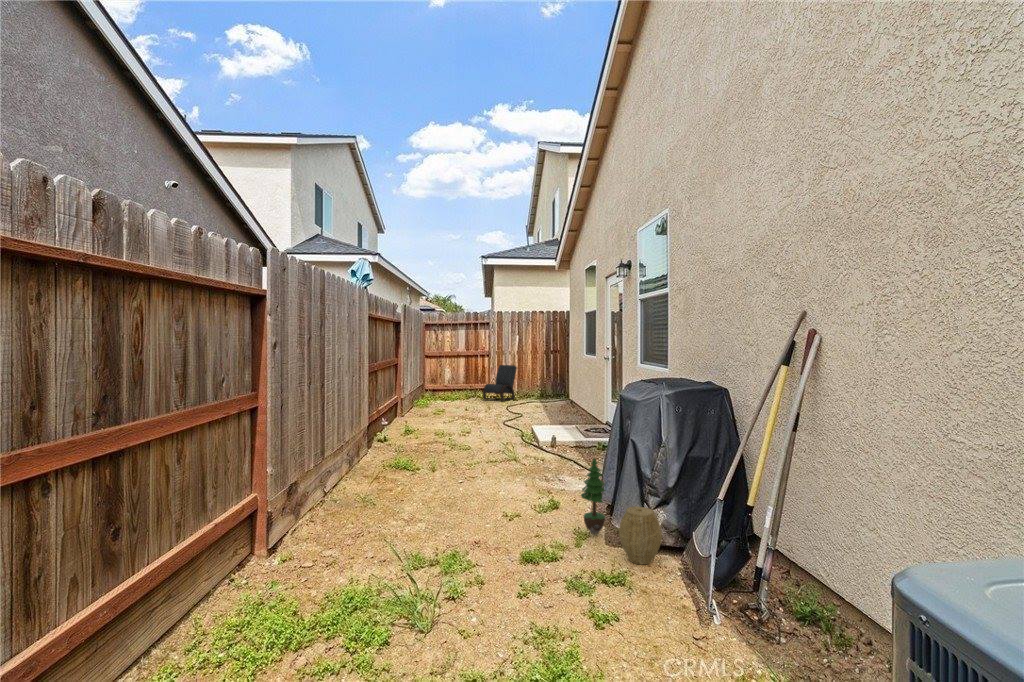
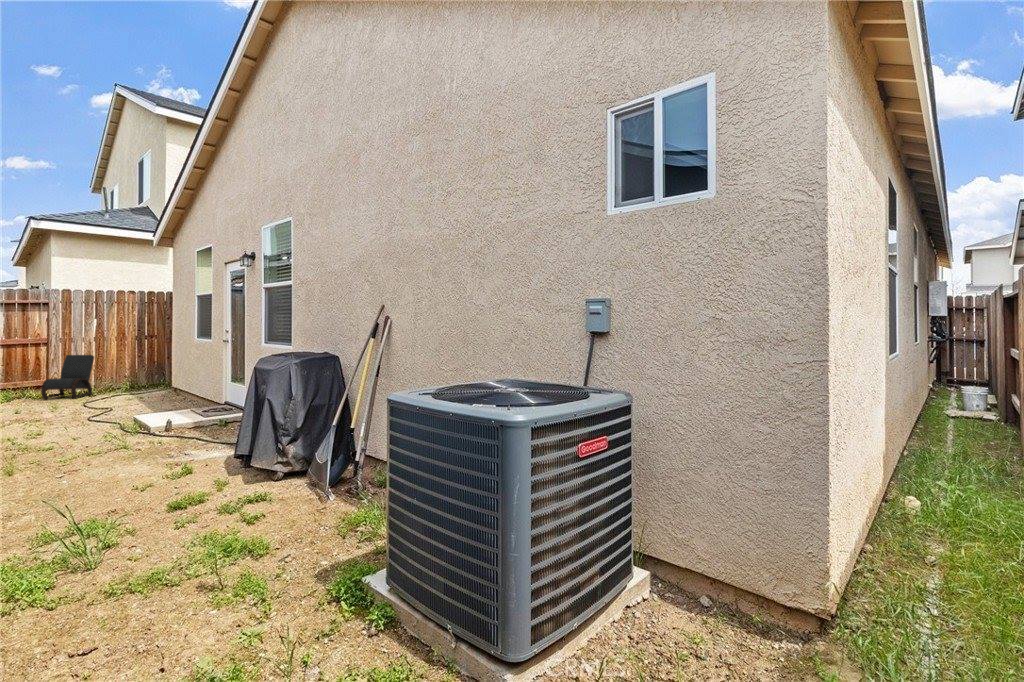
potted tree: present [581,458,606,534] -> none [221,416,246,479]
woven basket: present [619,506,662,565] -> none [259,446,292,486]

